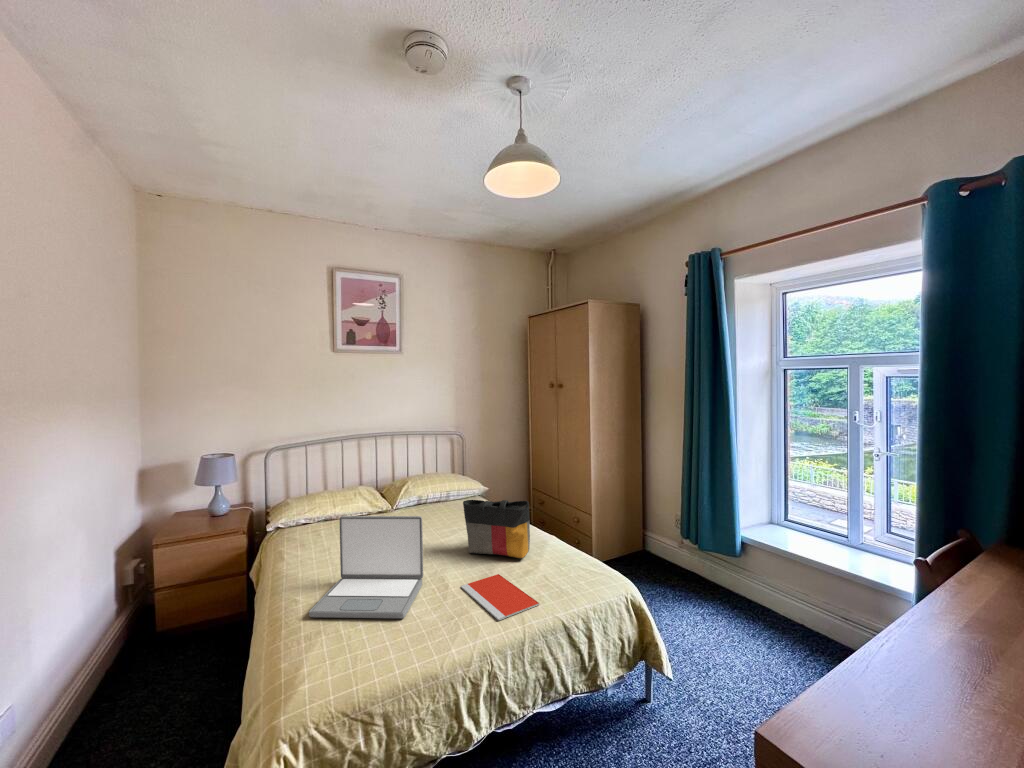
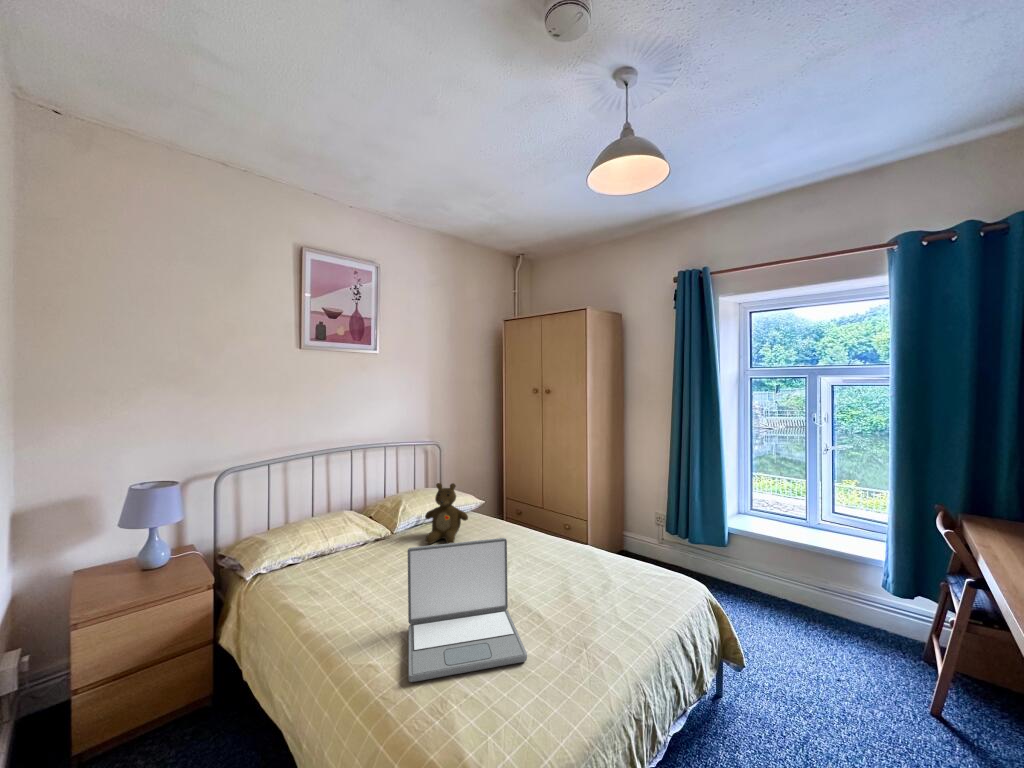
teddy bear: none [411,469,452,524] -> present [425,483,468,544]
tote bag: present [463,500,530,559] -> none [514,510,592,573]
notebook: present [461,574,540,620] -> none [552,592,649,644]

